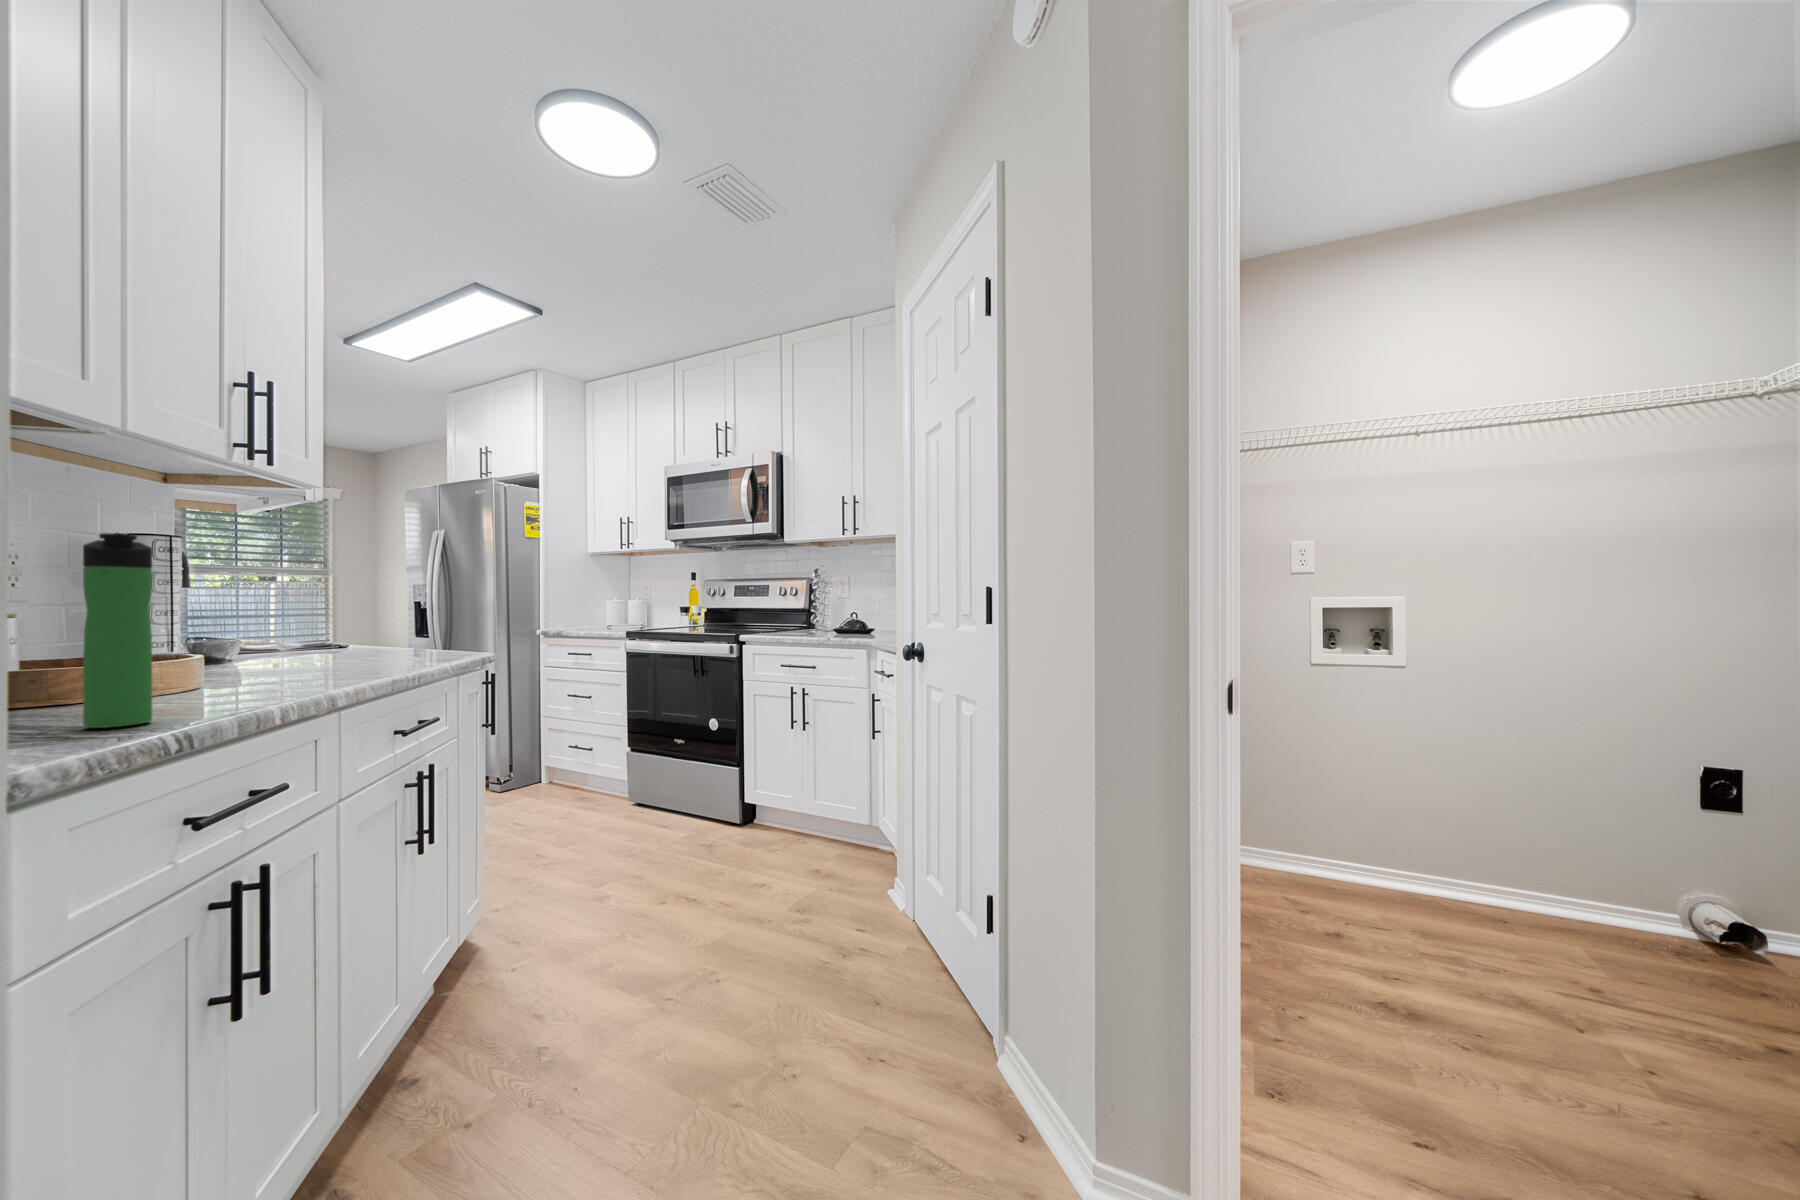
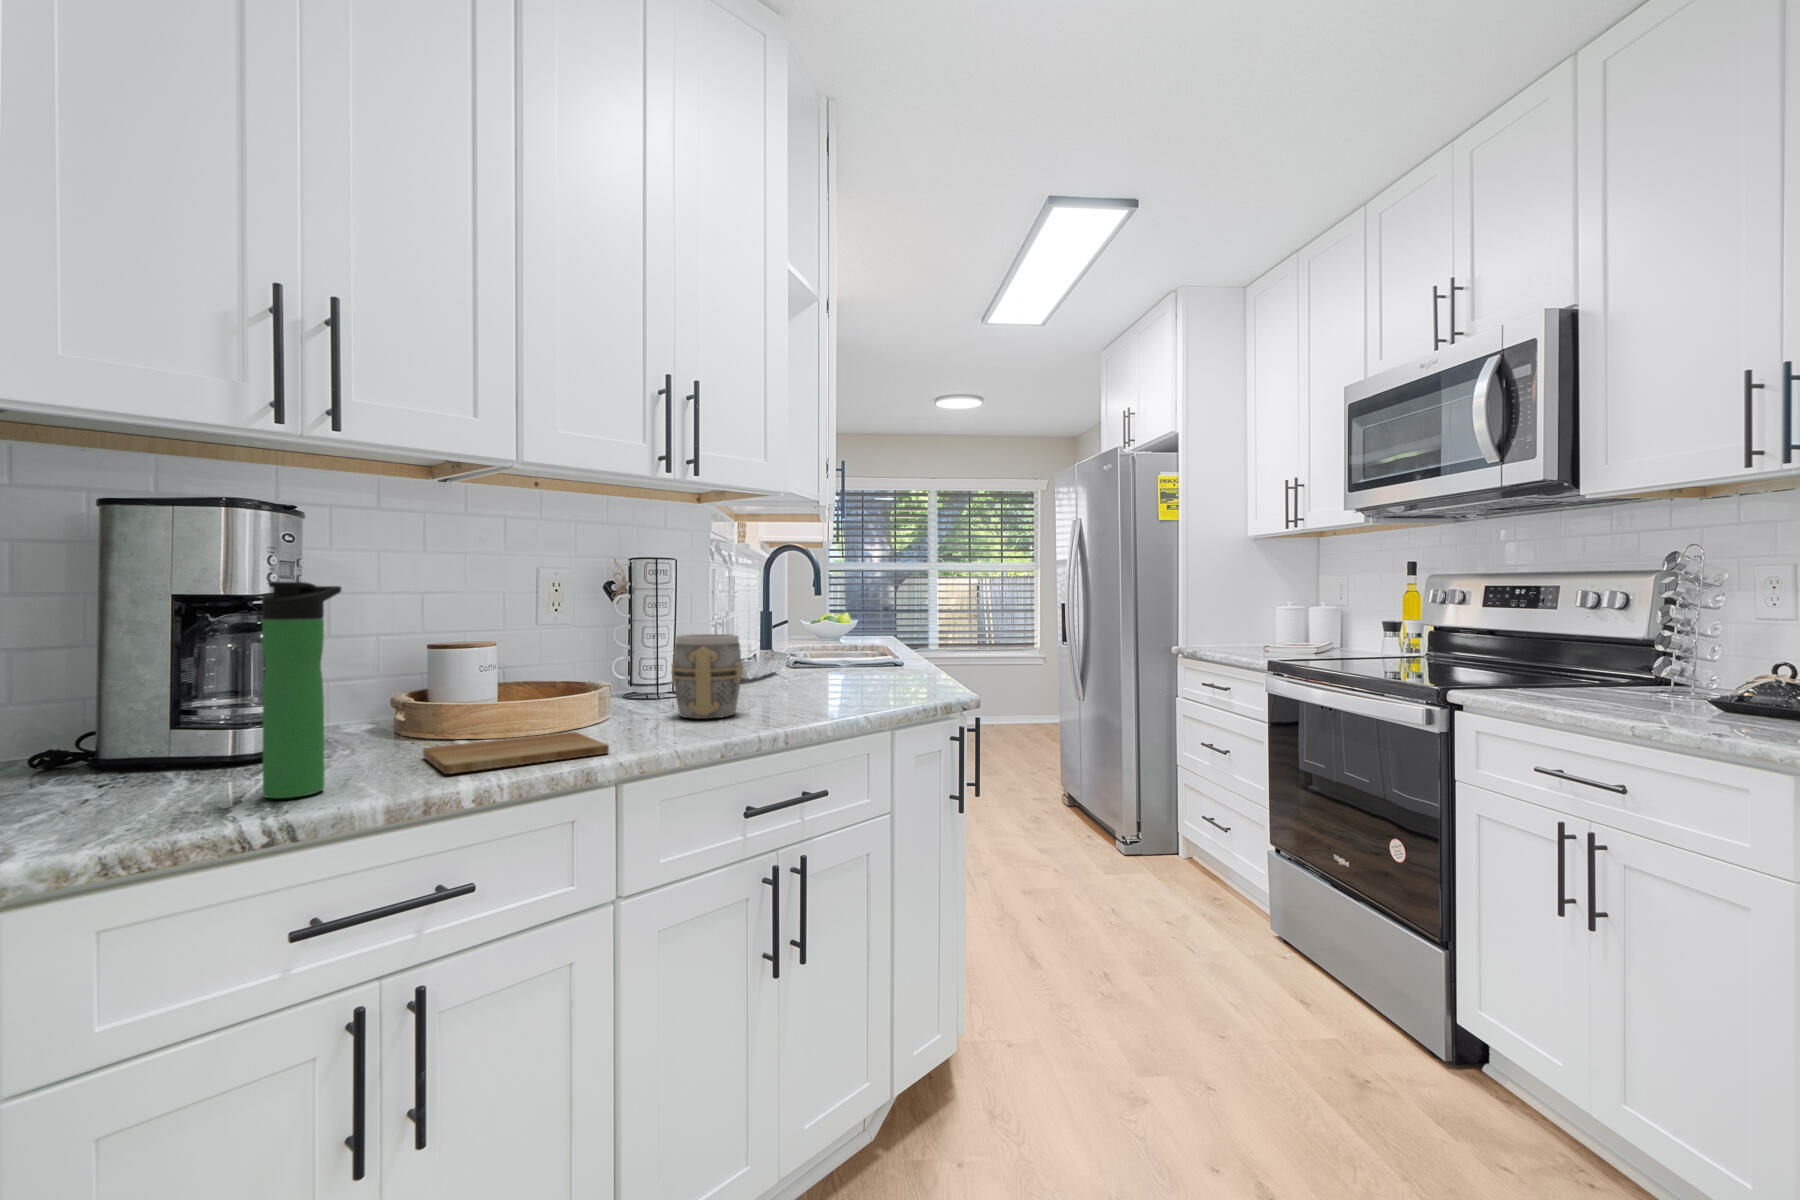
mug: none [276,605,353,674] -> present [671,634,742,719]
cutting board: none [130,680,335,707] -> present [423,732,609,774]

